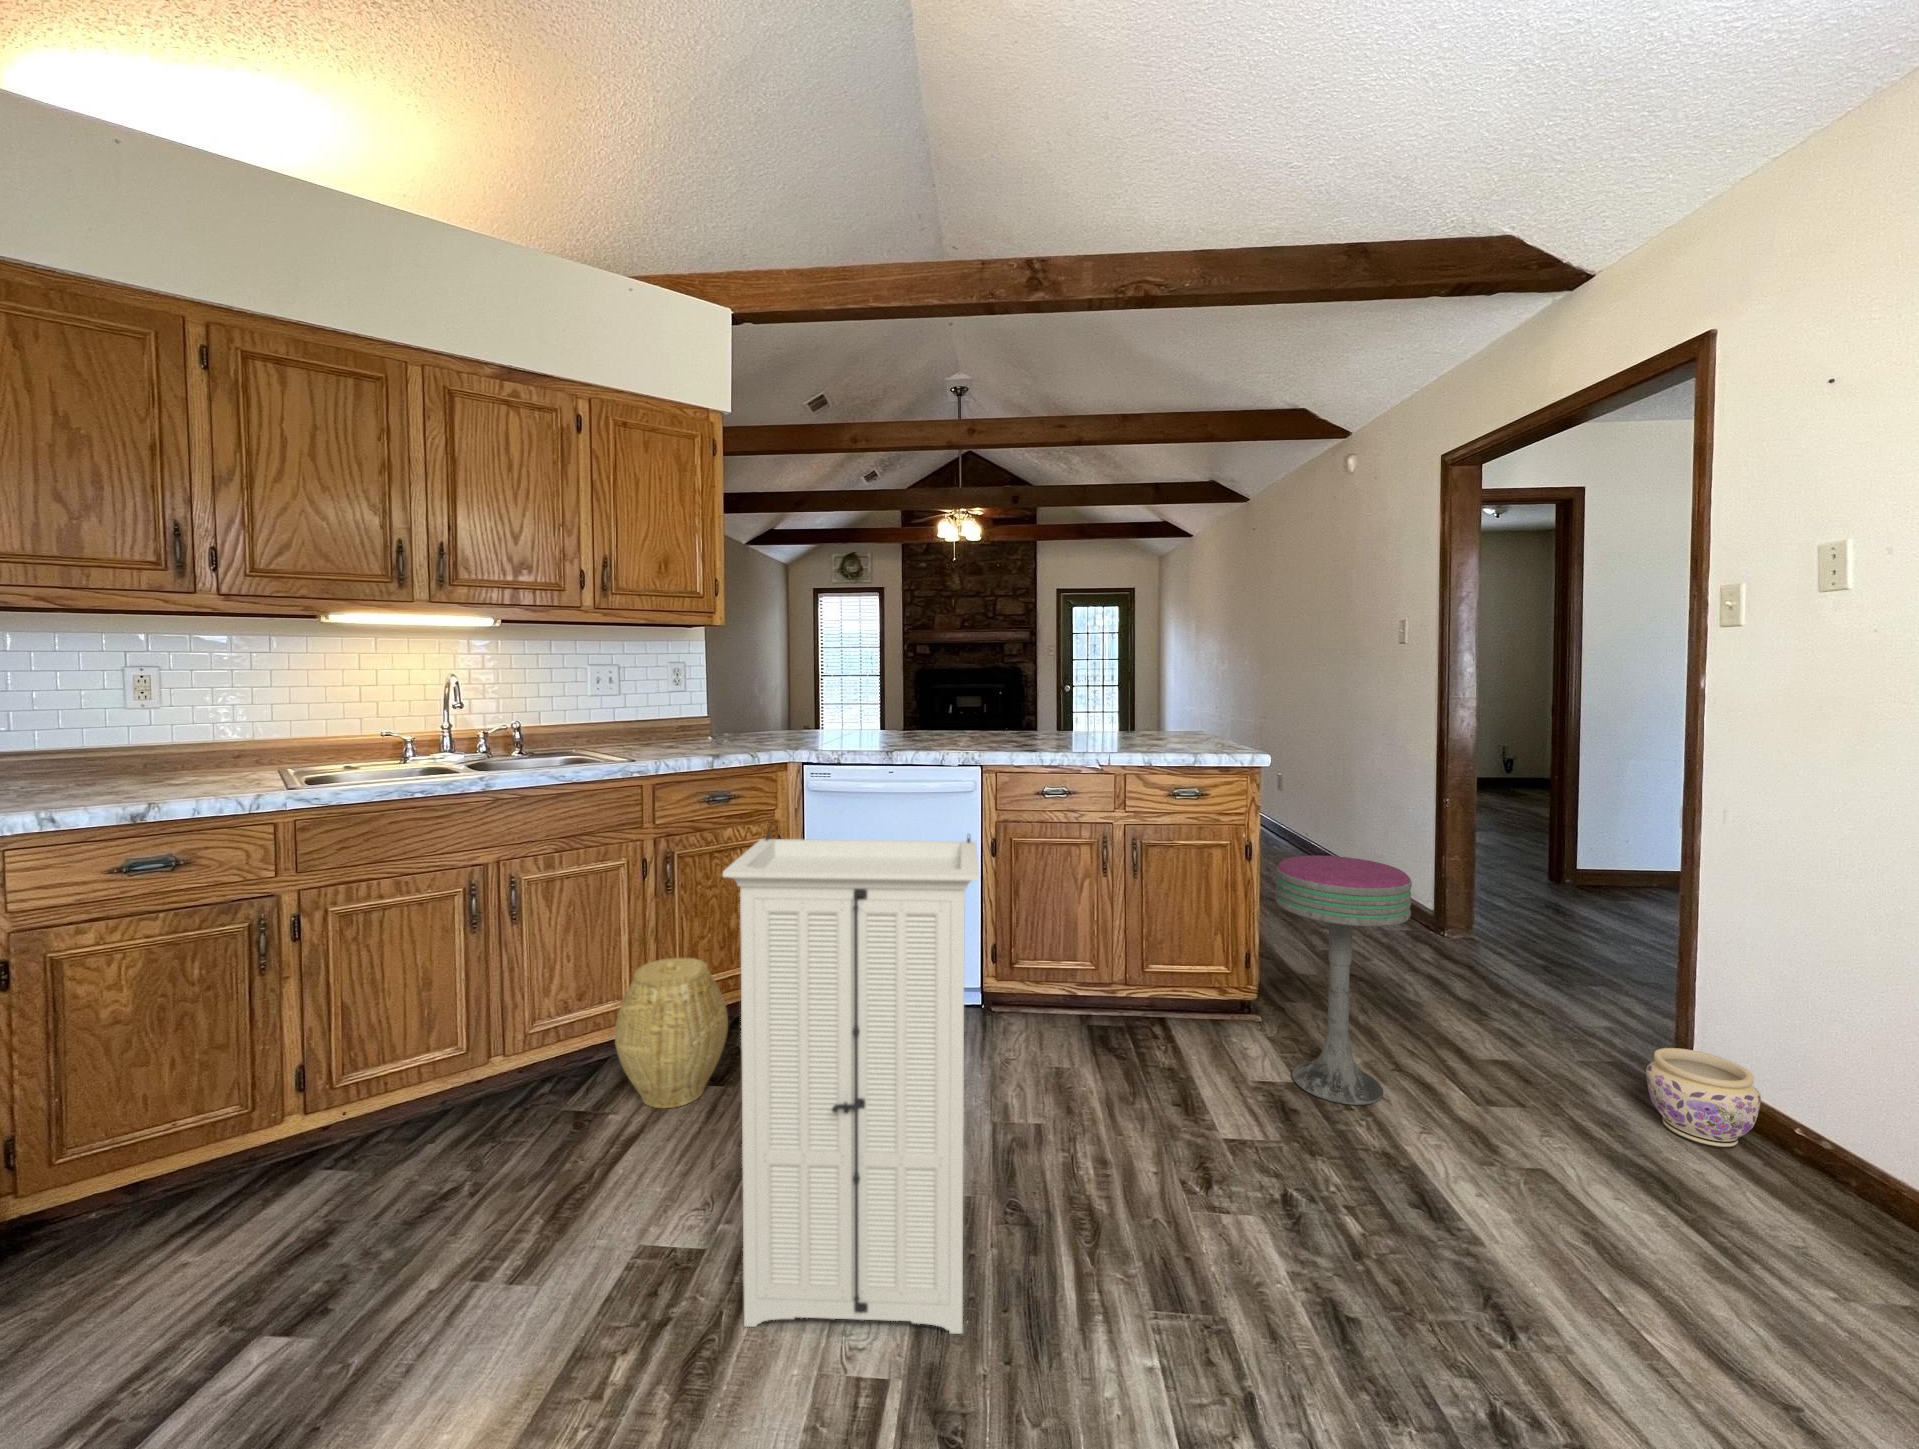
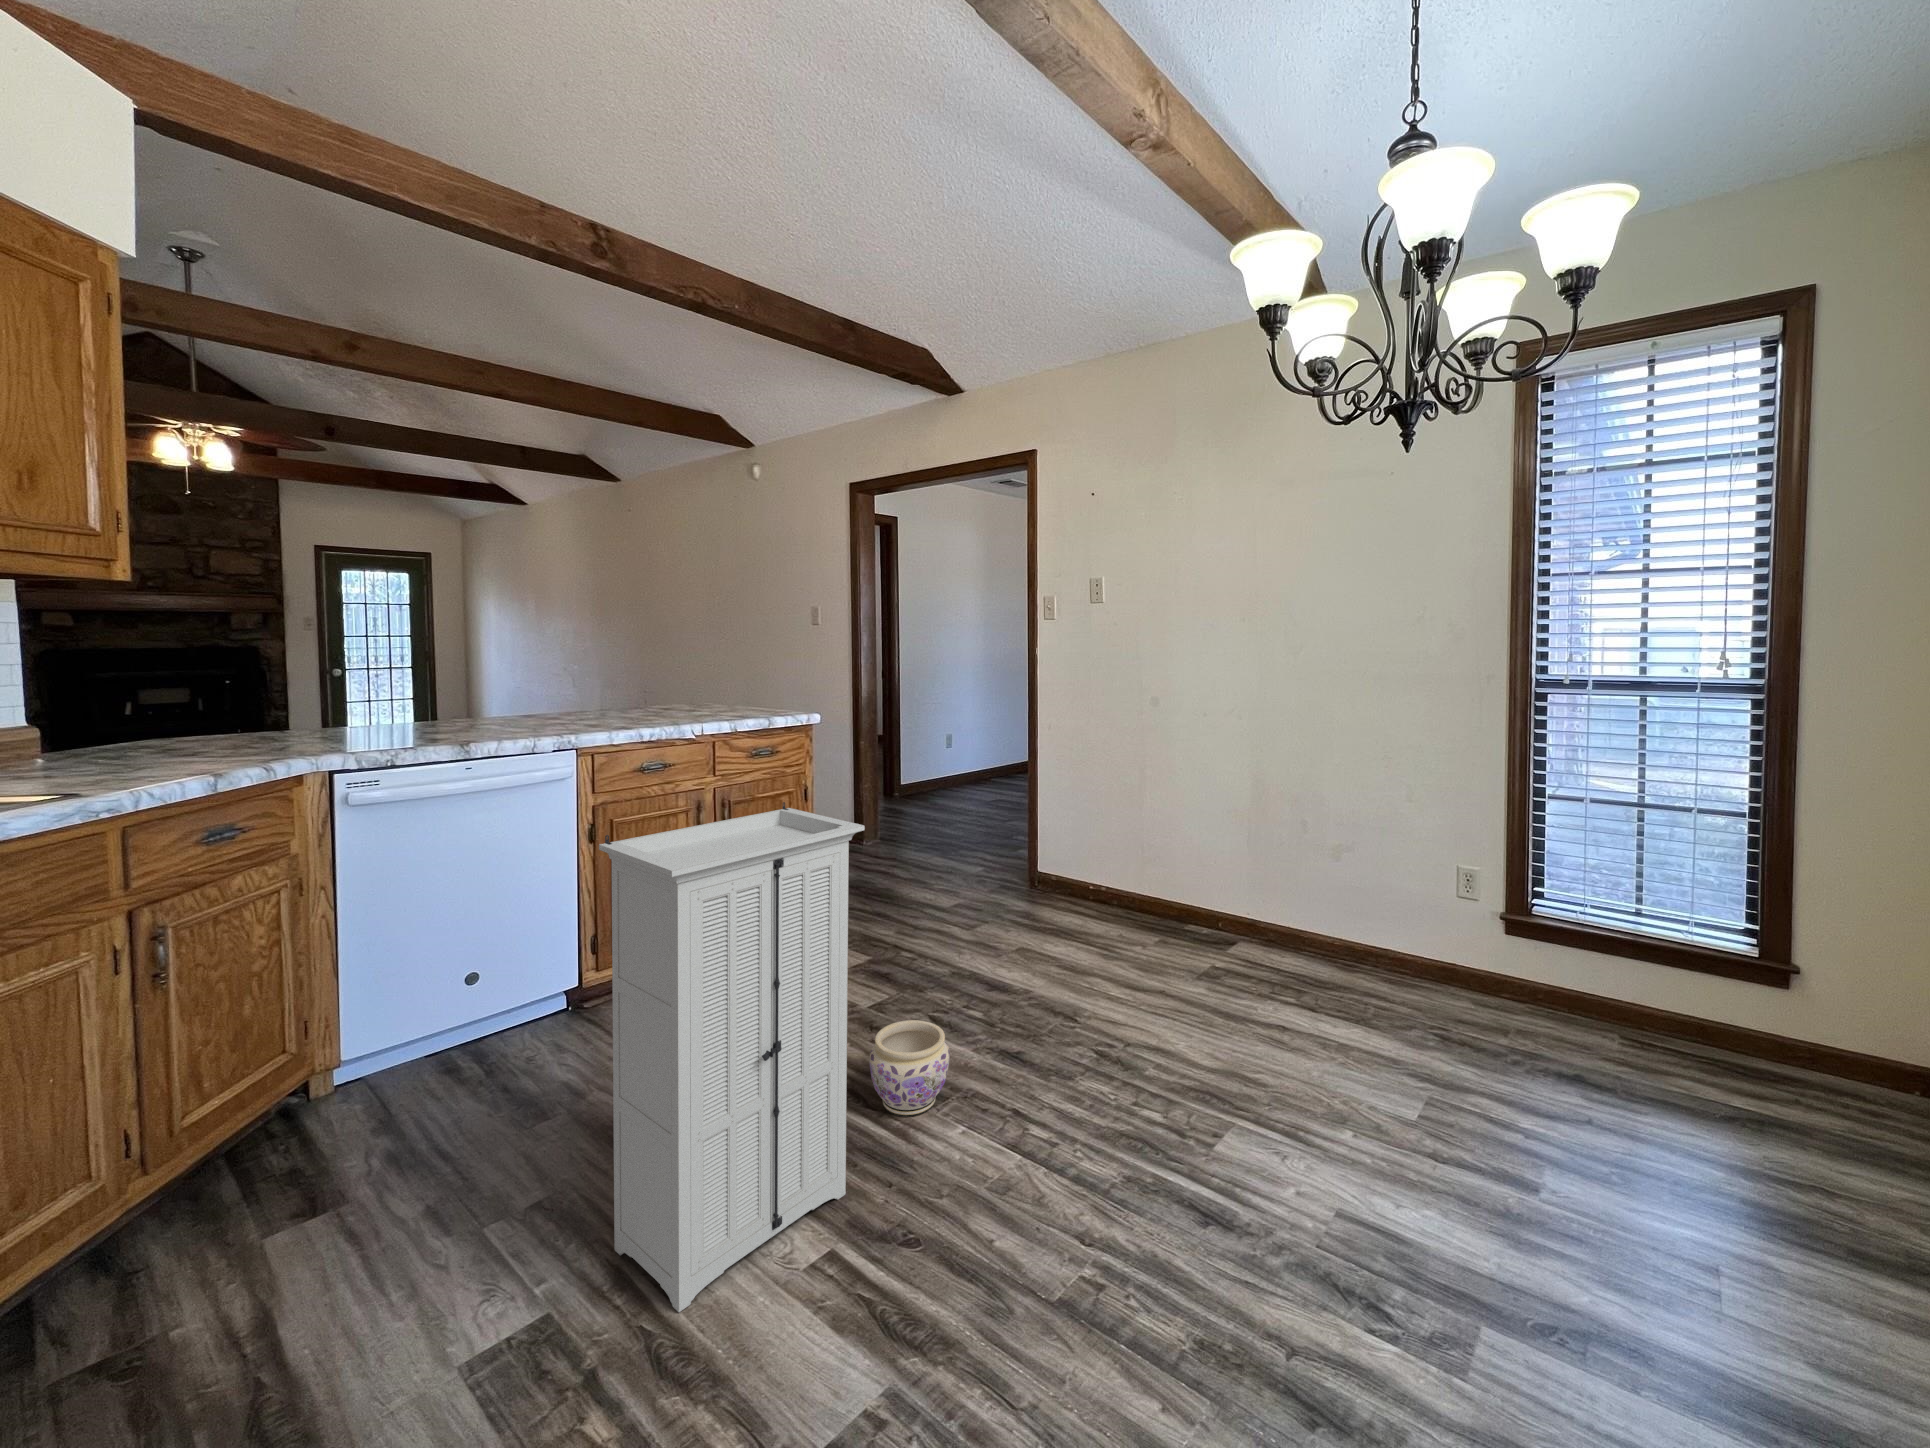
bar stool: present [1275,855,1412,1105] -> none [856,786,944,958]
woven basket: present [615,958,728,1108] -> none [152,1052,361,1278]
planter: present [1646,1048,1761,1149] -> present [870,1020,950,1117]

